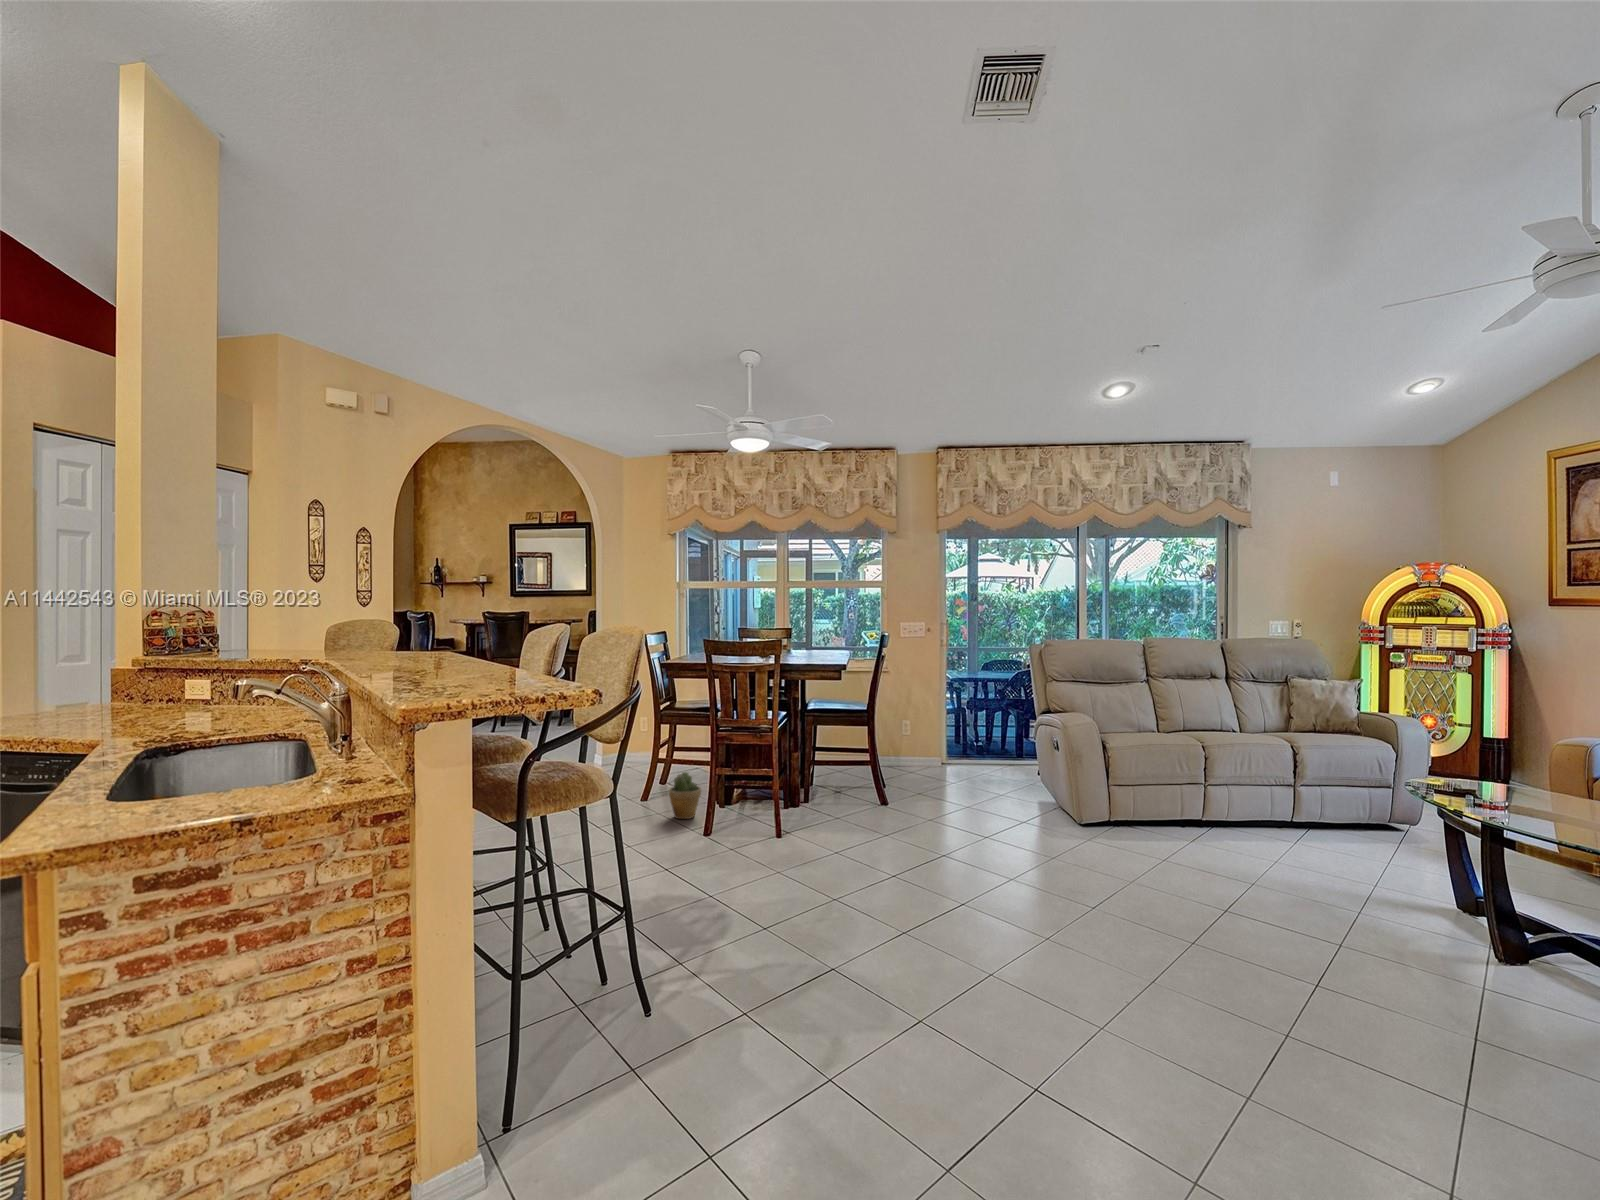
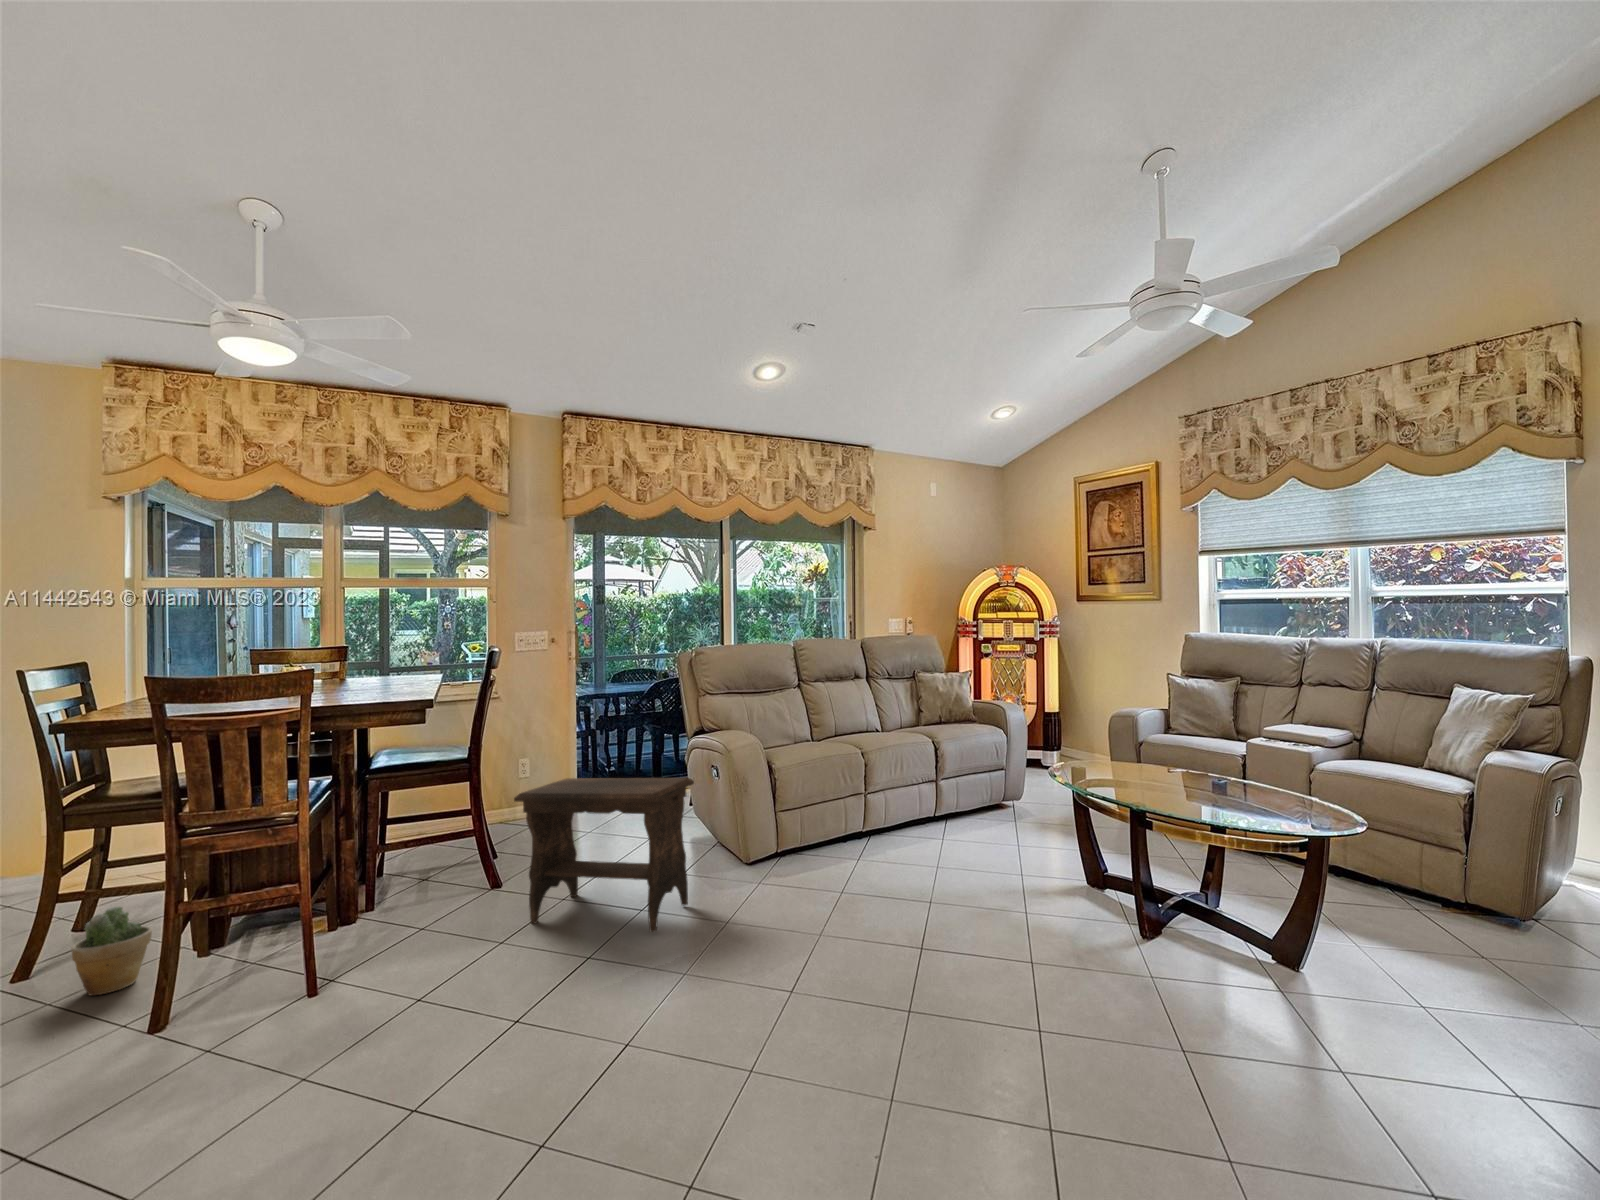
footstool: none [899,735,1037,860] -> present [514,778,694,932]

